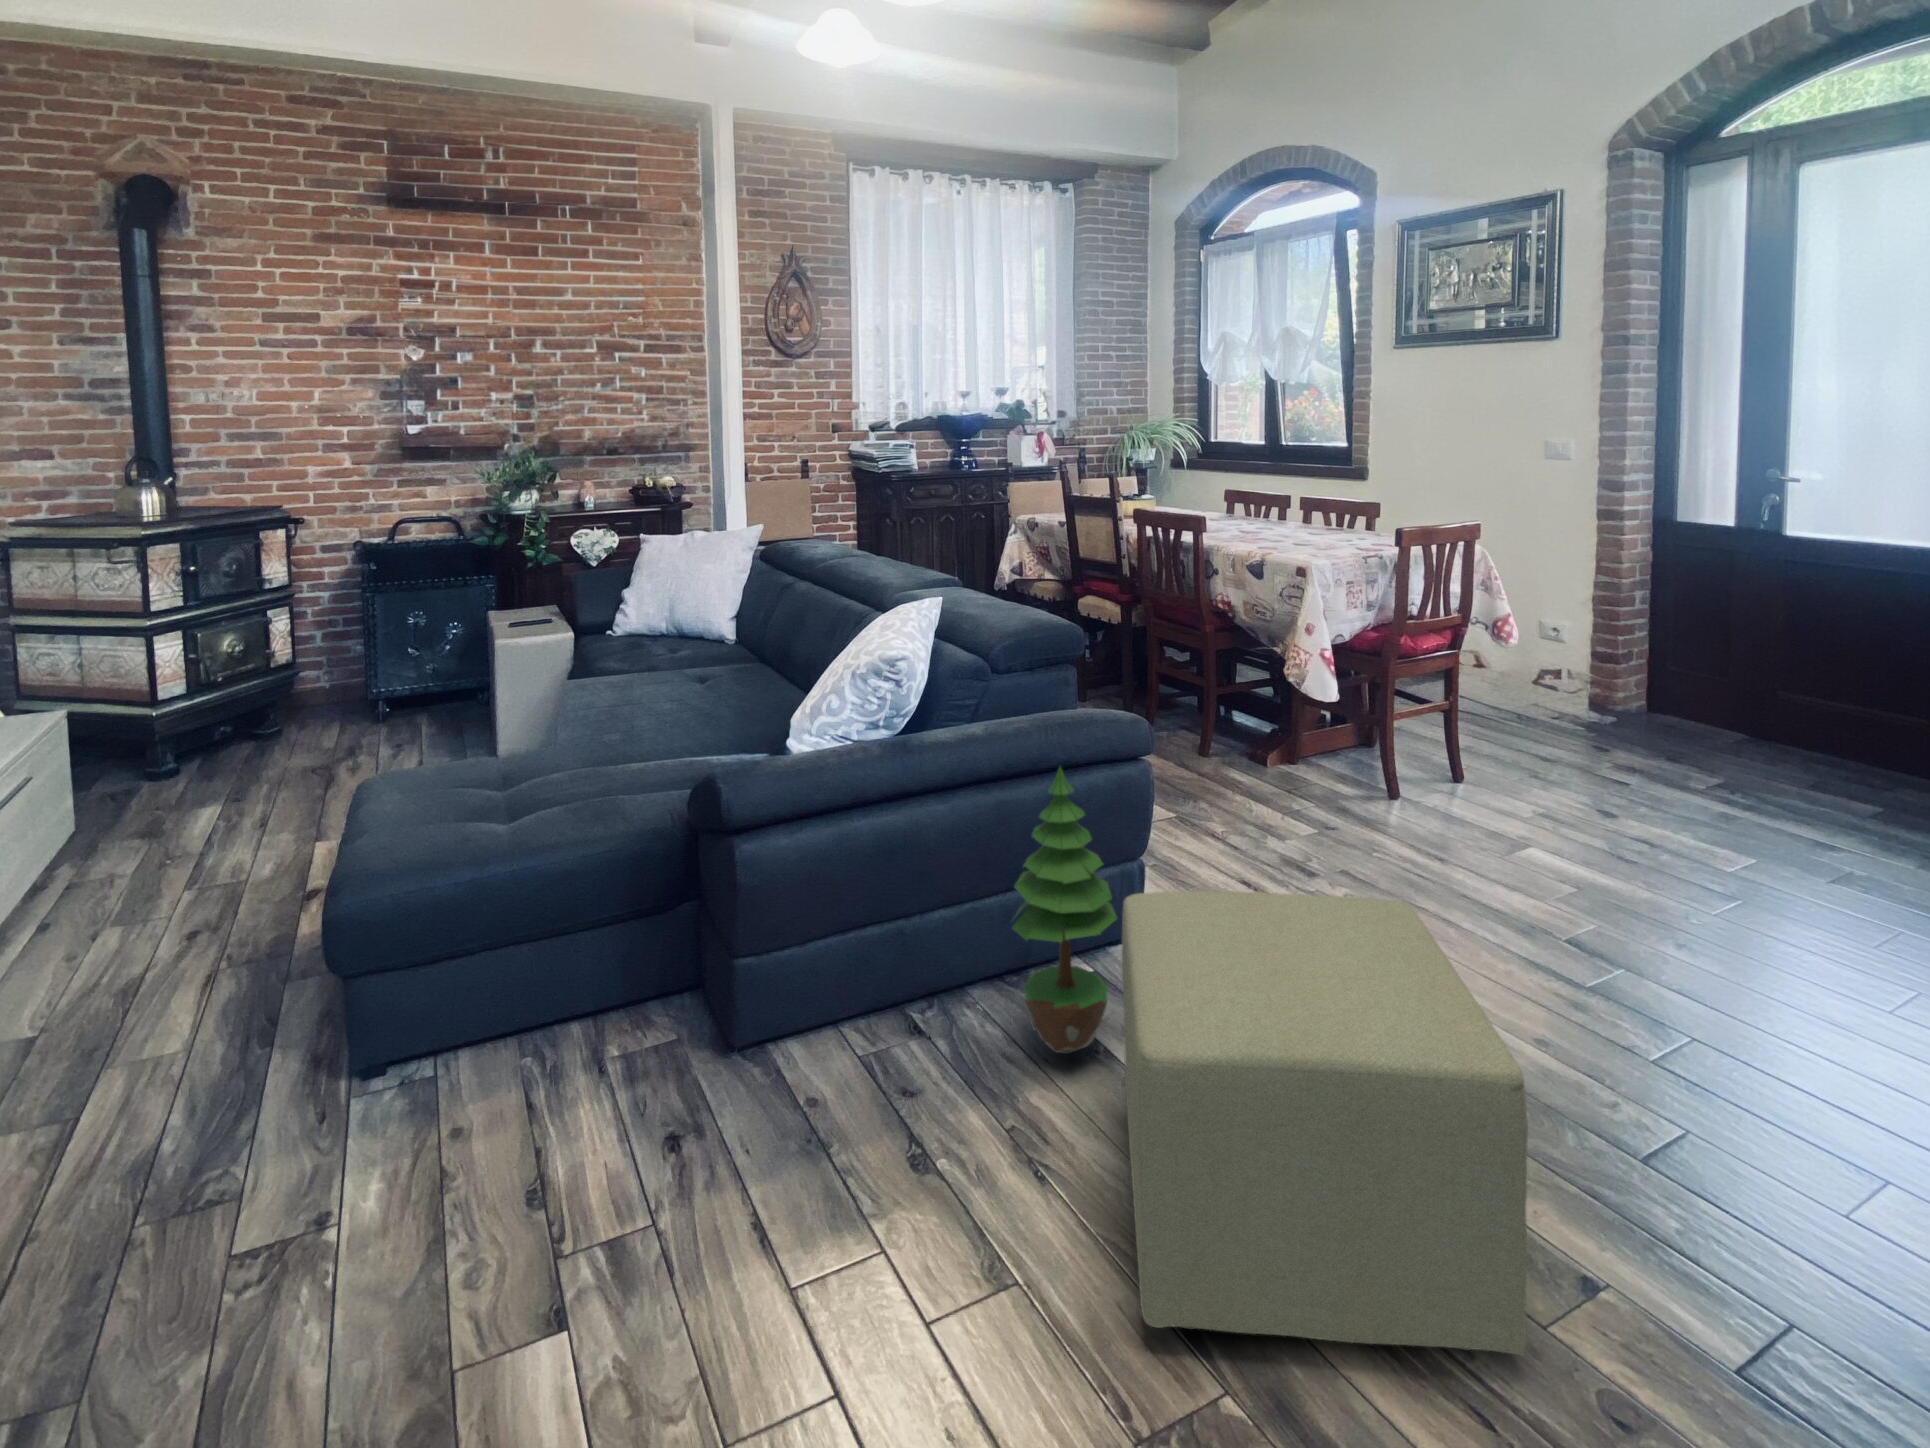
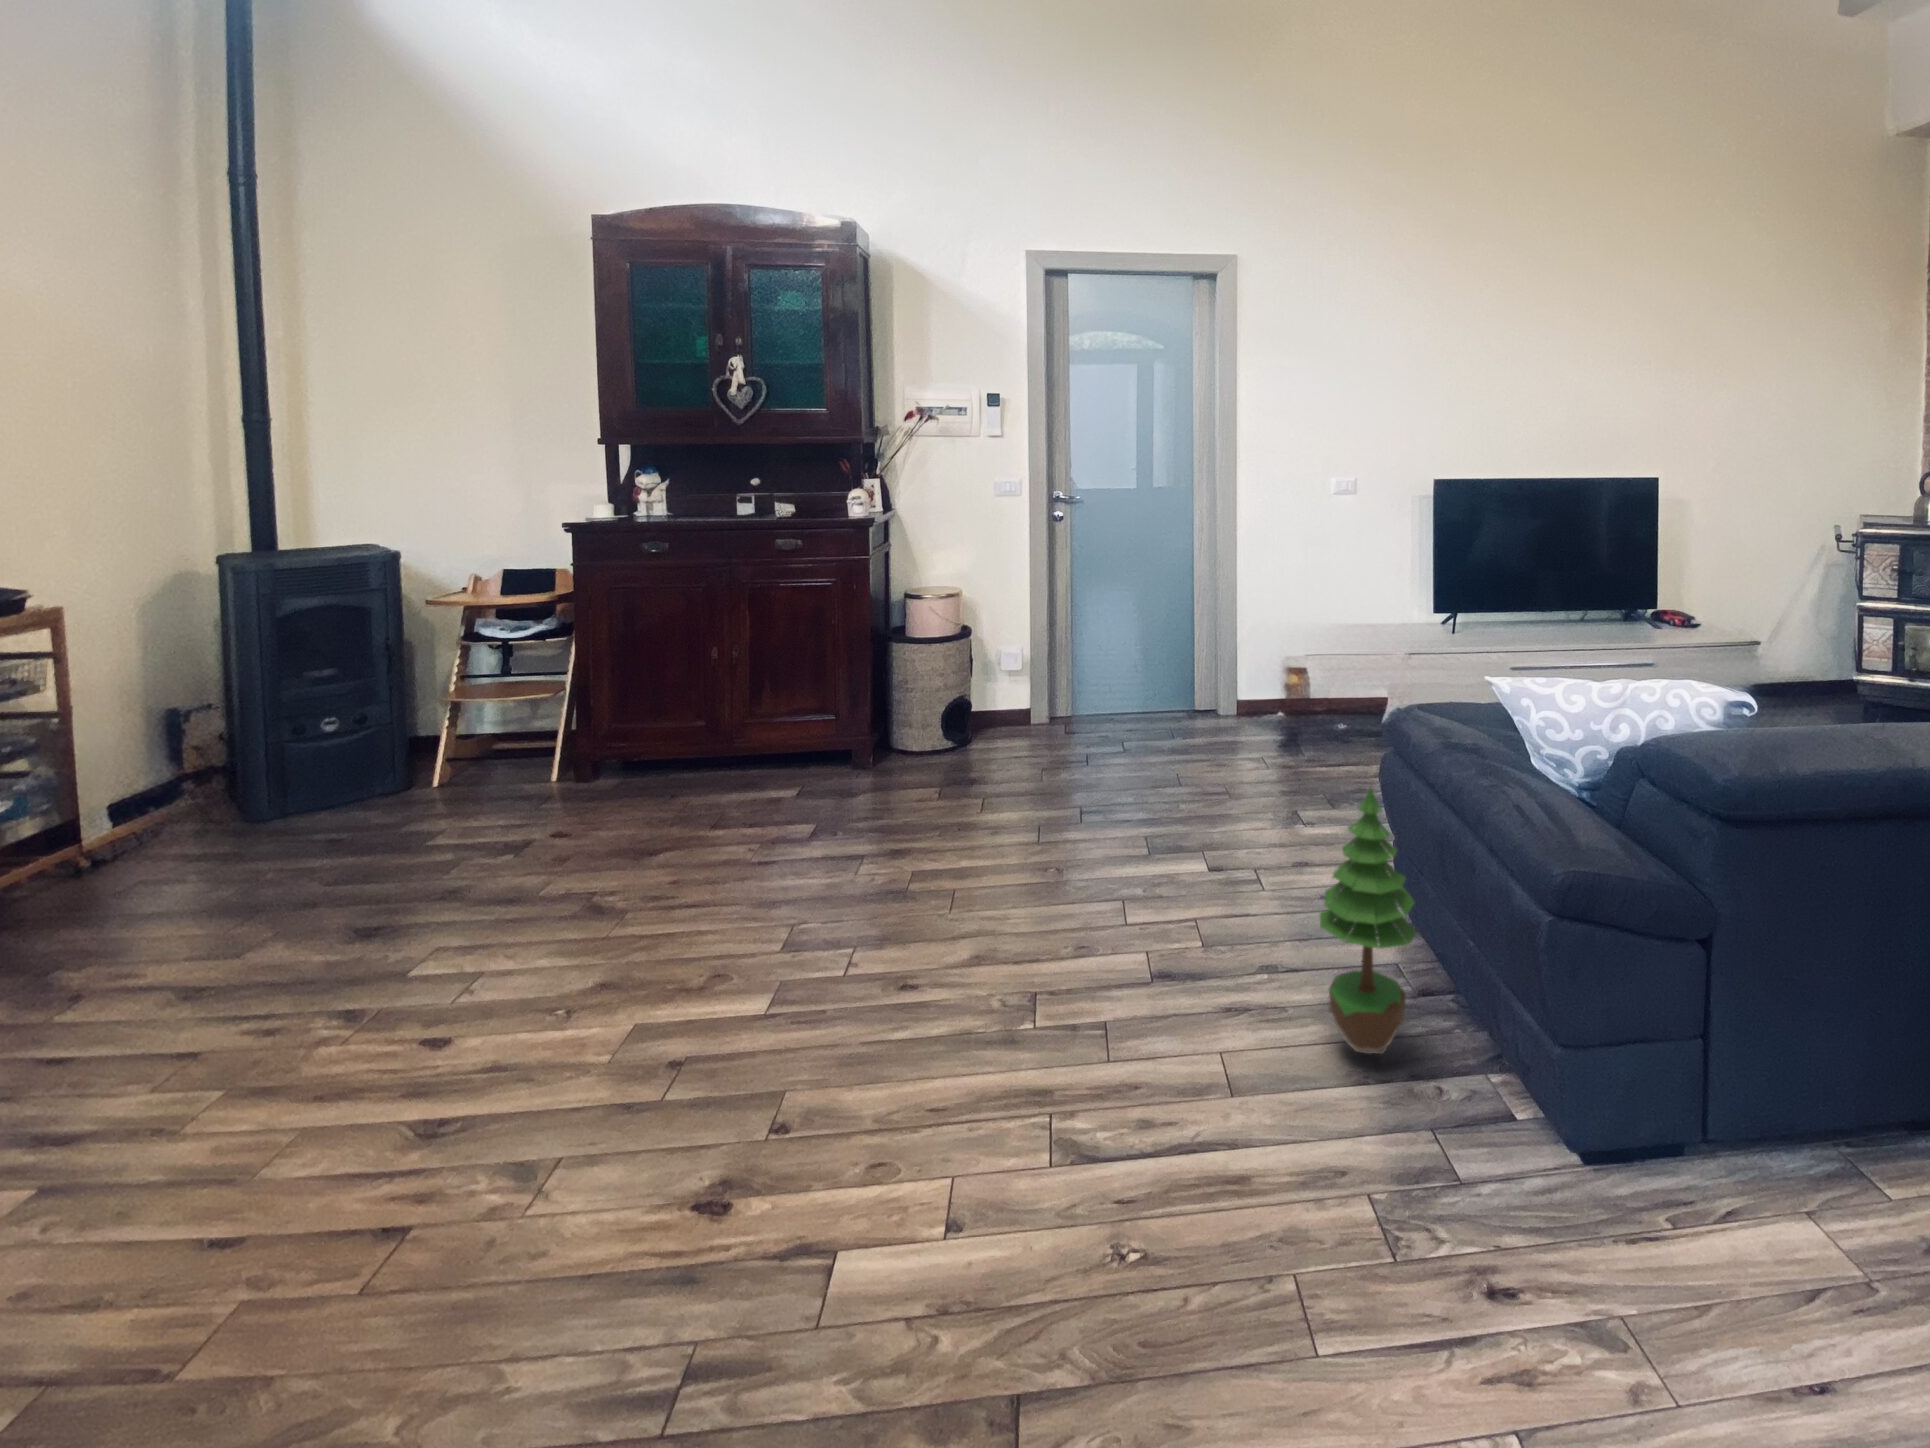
ottoman: present [1122,891,1528,1356] -> none [938,833,1277,1210]

